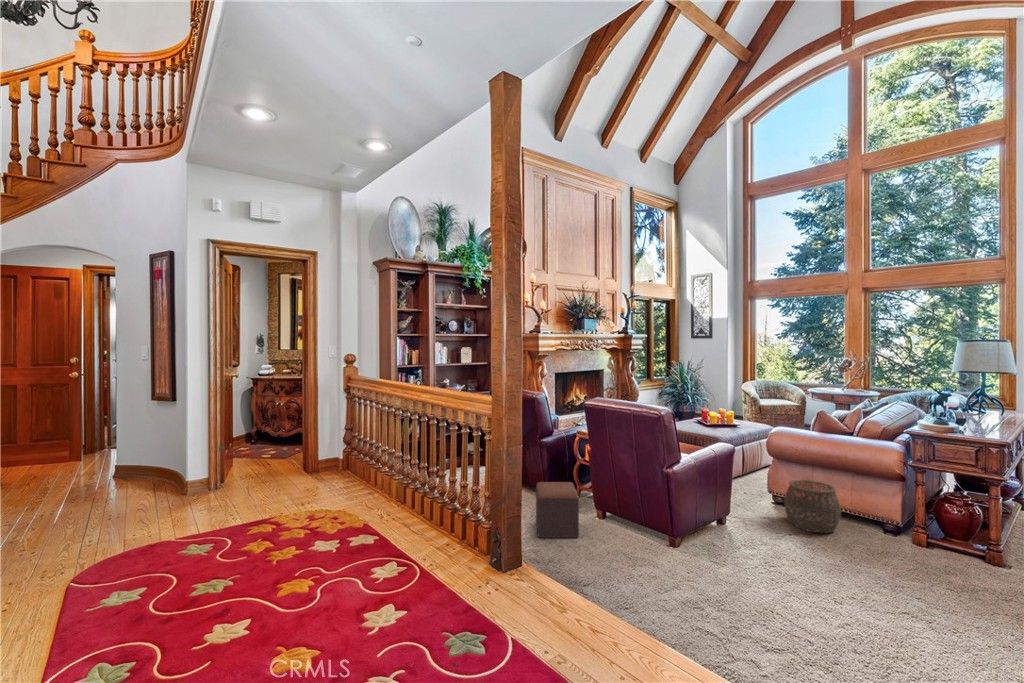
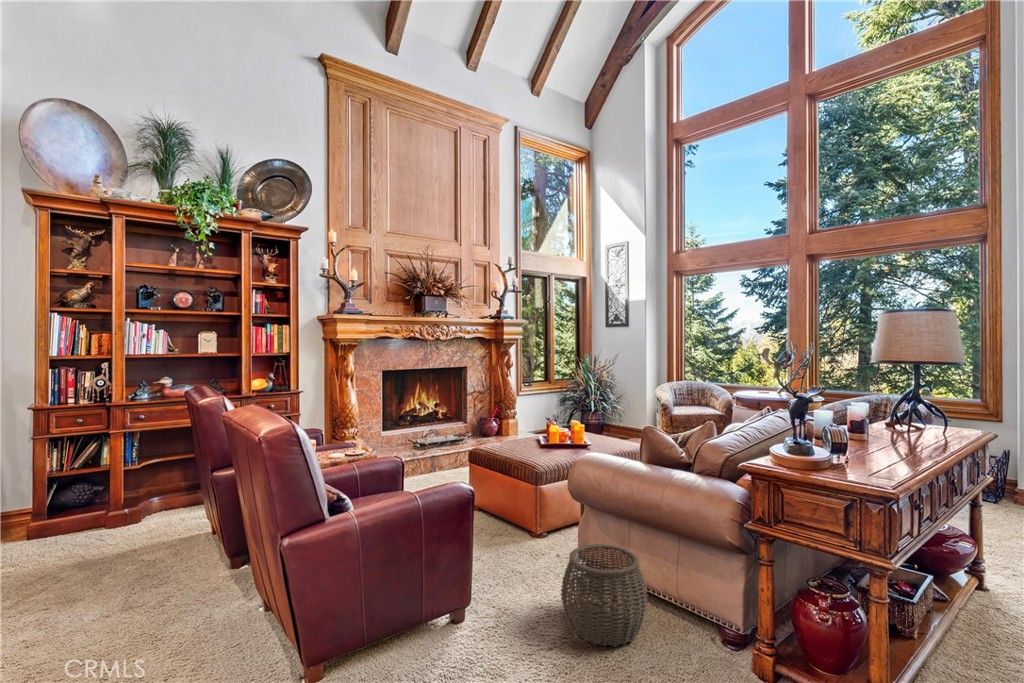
footstool: present [536,482,579,538] -> none [73,551,192,661]

